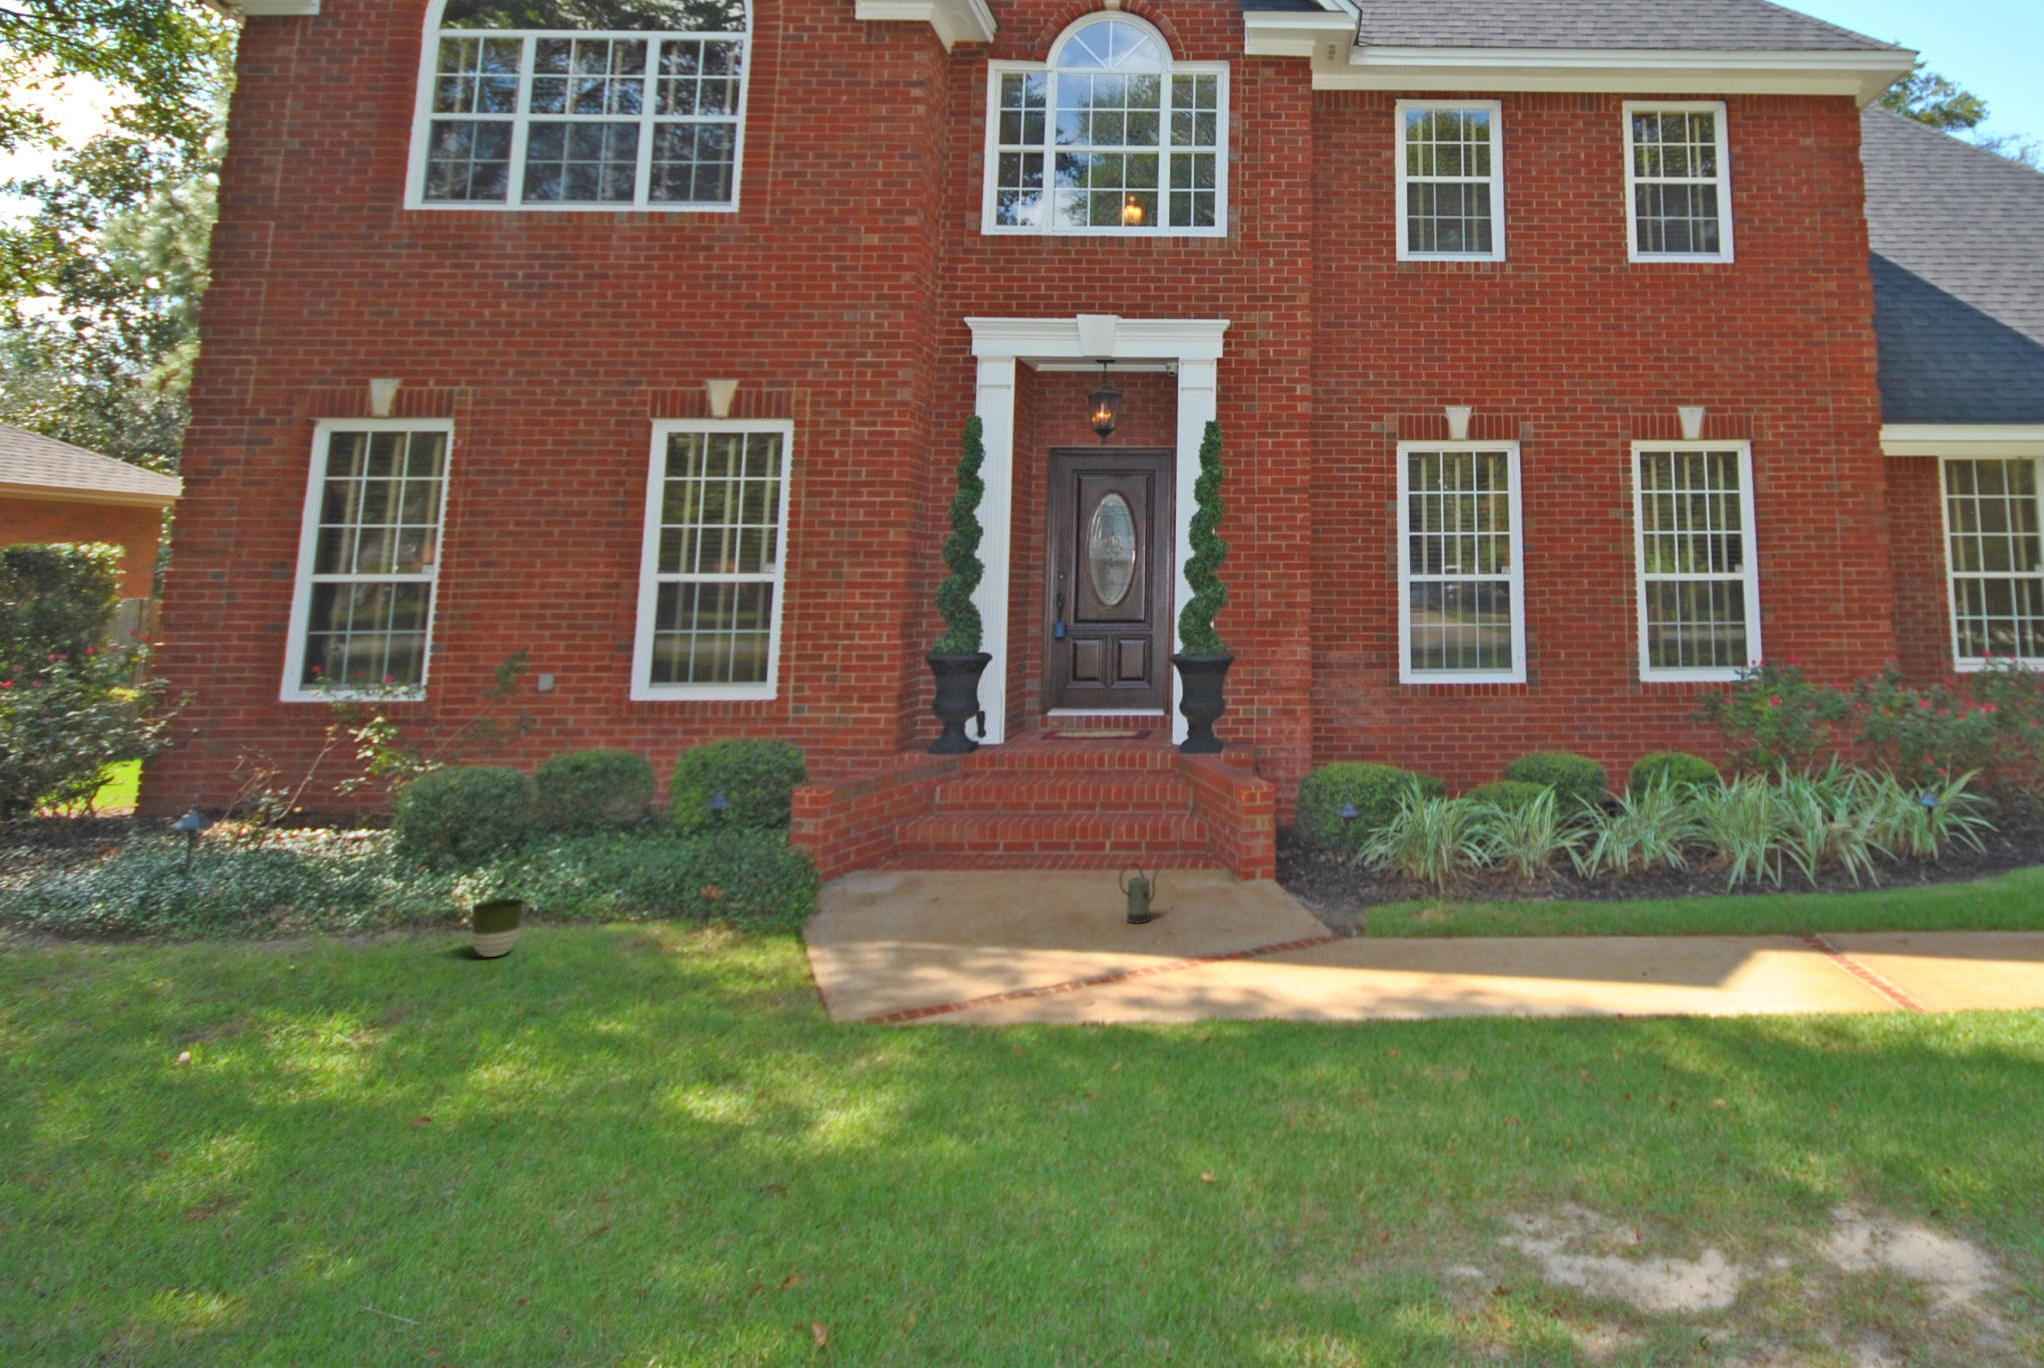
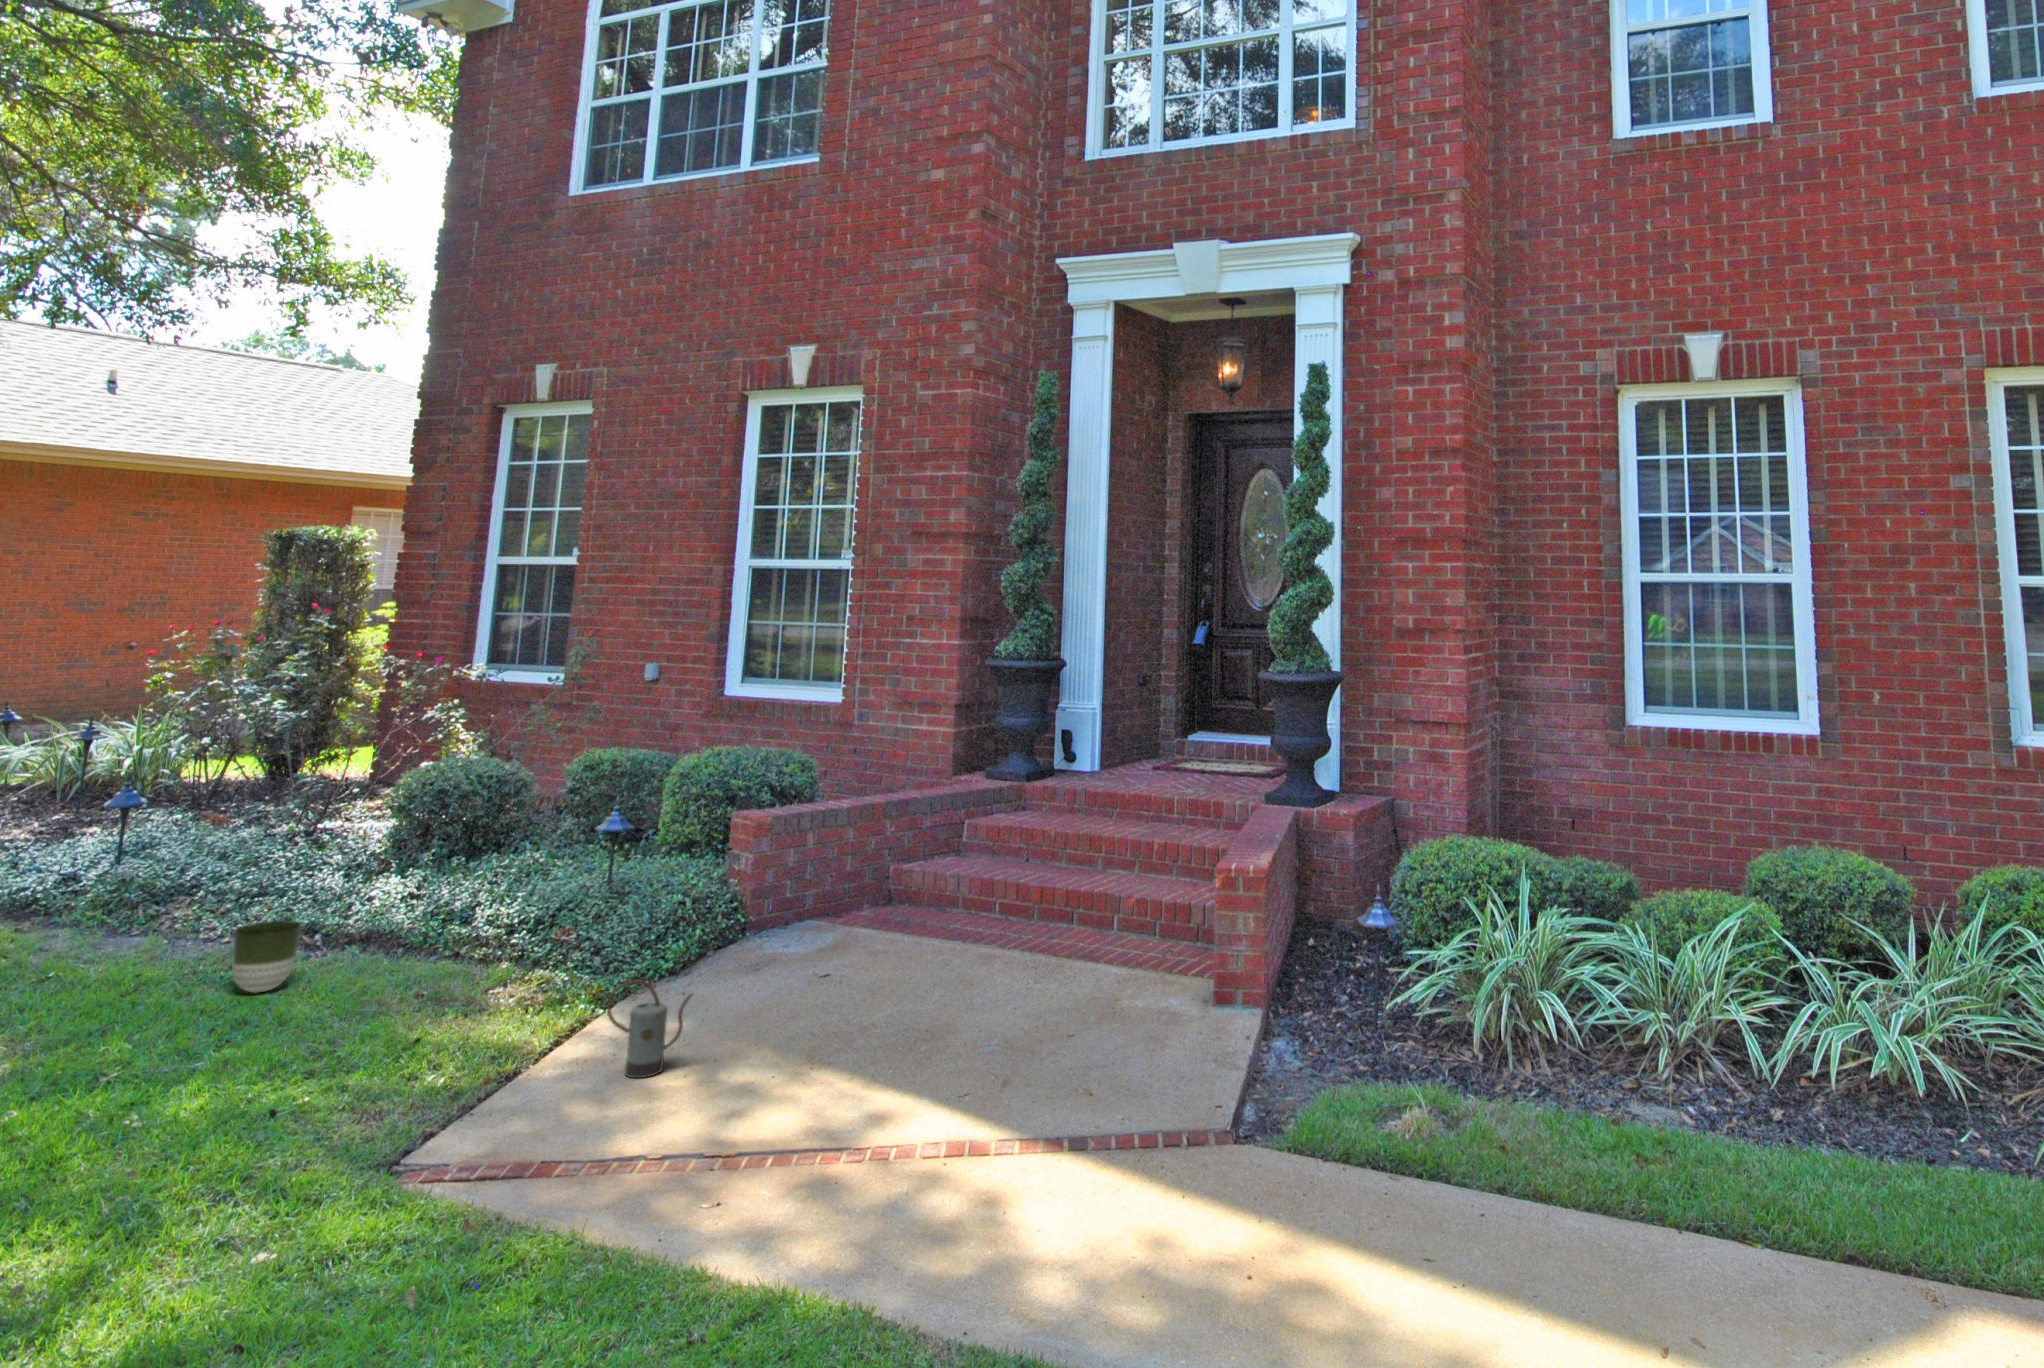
watering can: present [1119,863,1157,923] -> present [607,980,692,1078]

